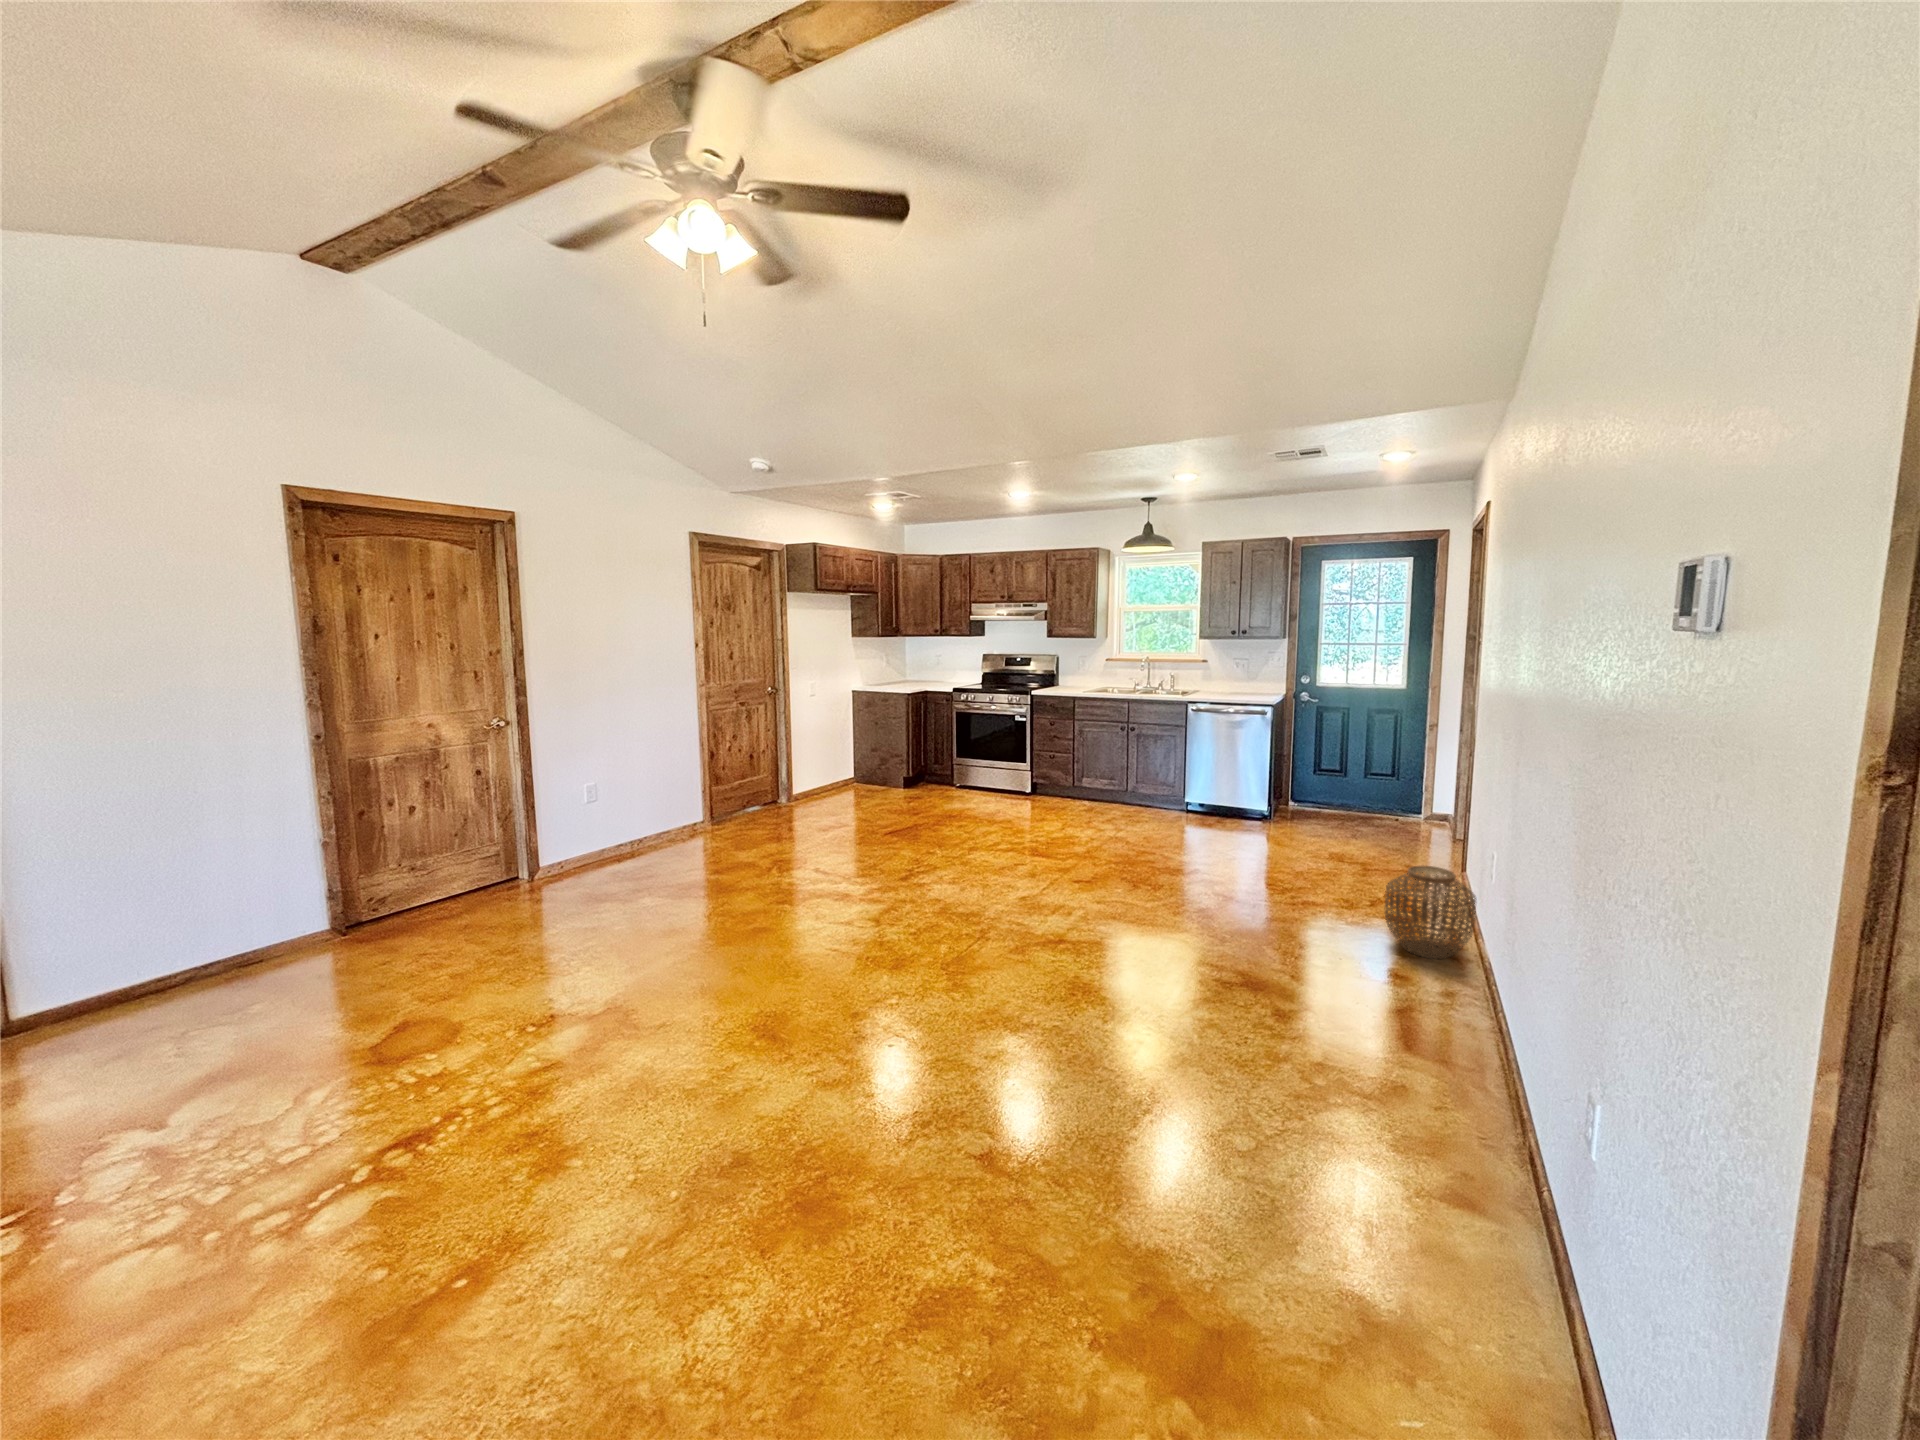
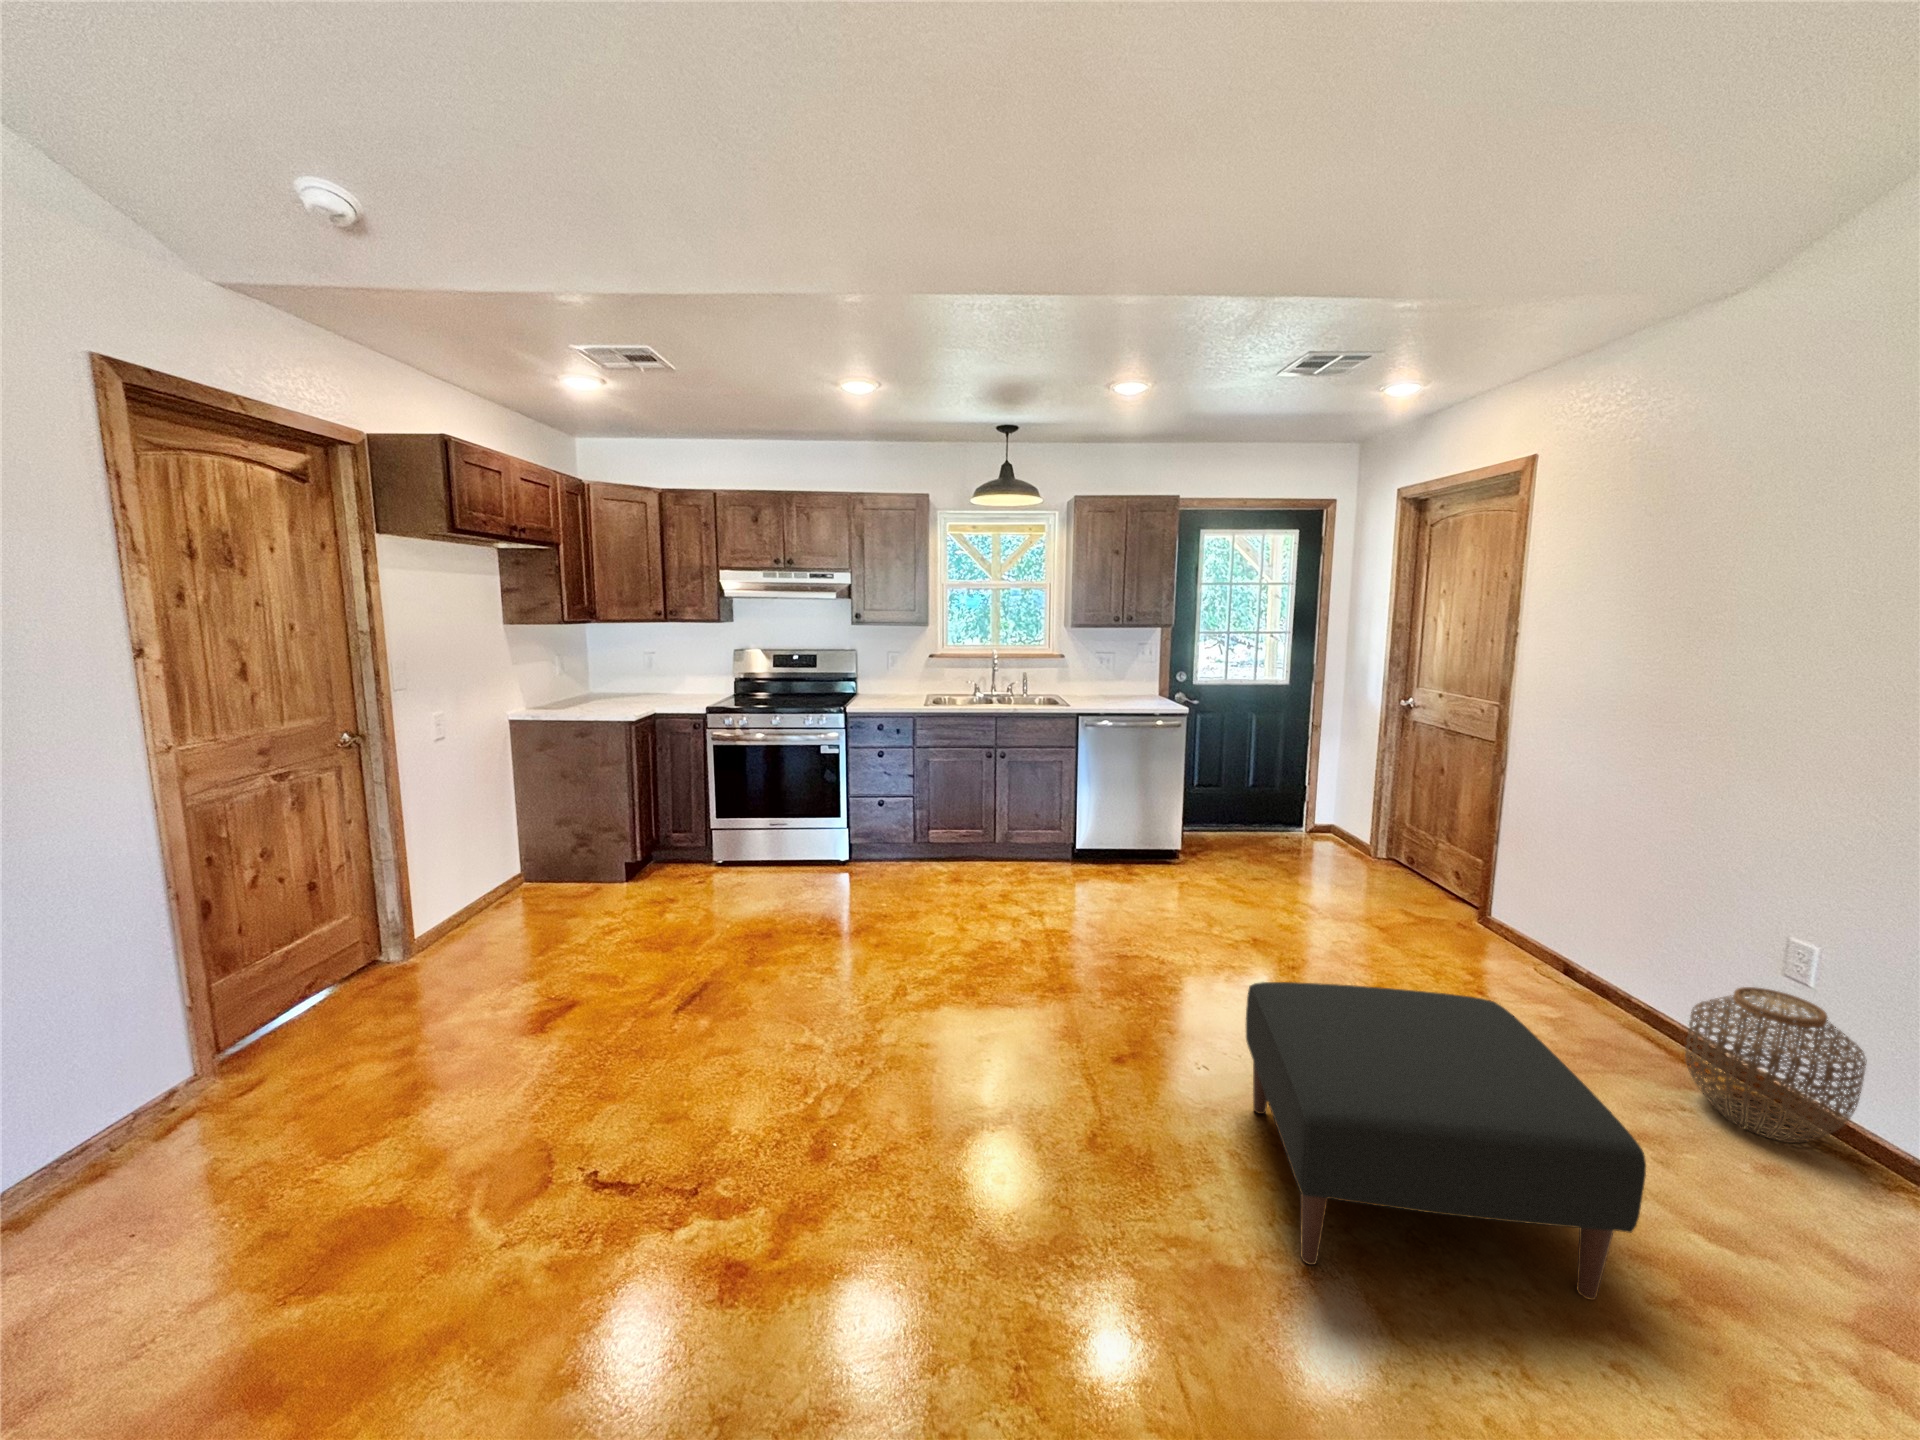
ottoman: none [1059,827,1242,961] -> present [1246,982,1646,1300]

